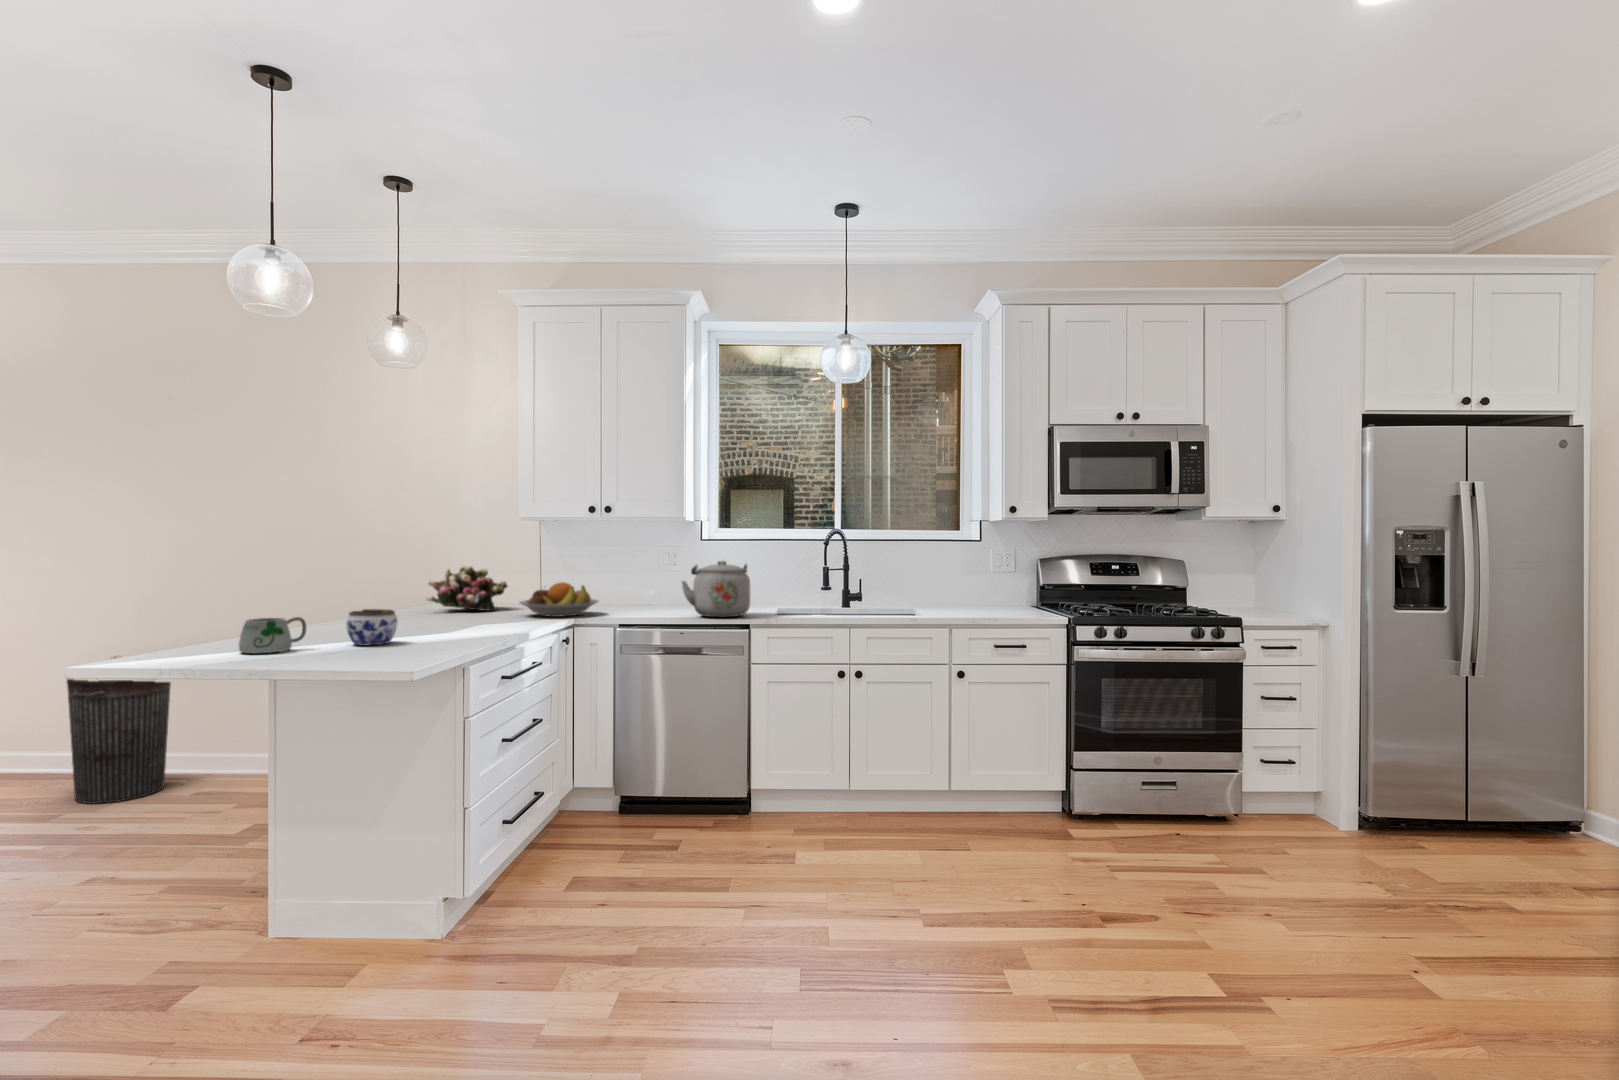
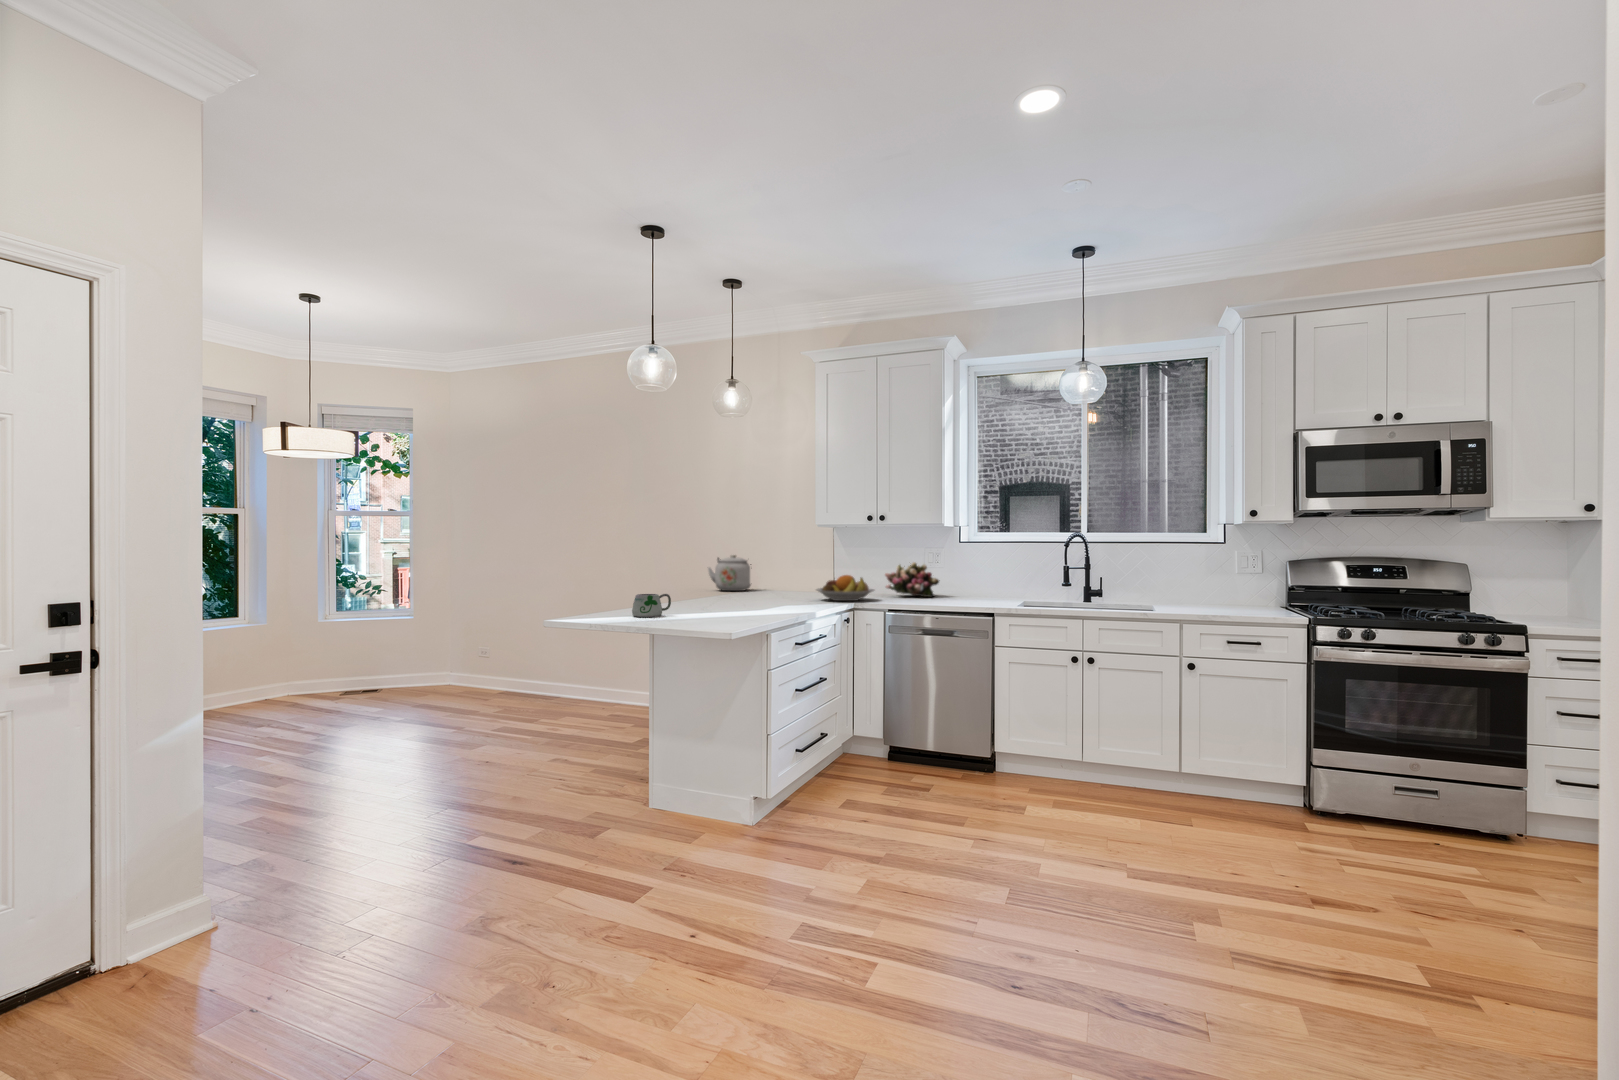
kettle: present [682,561,750,617] -> present [708,555,752,591]
flower arrangement: present [427,565,507,611] -> present [885,563,939,597]
jar: present [346,609,398,646] -> none [695,590,727,615]
trash can: present [67,679,171,804] -> none [546,618,602,714]

